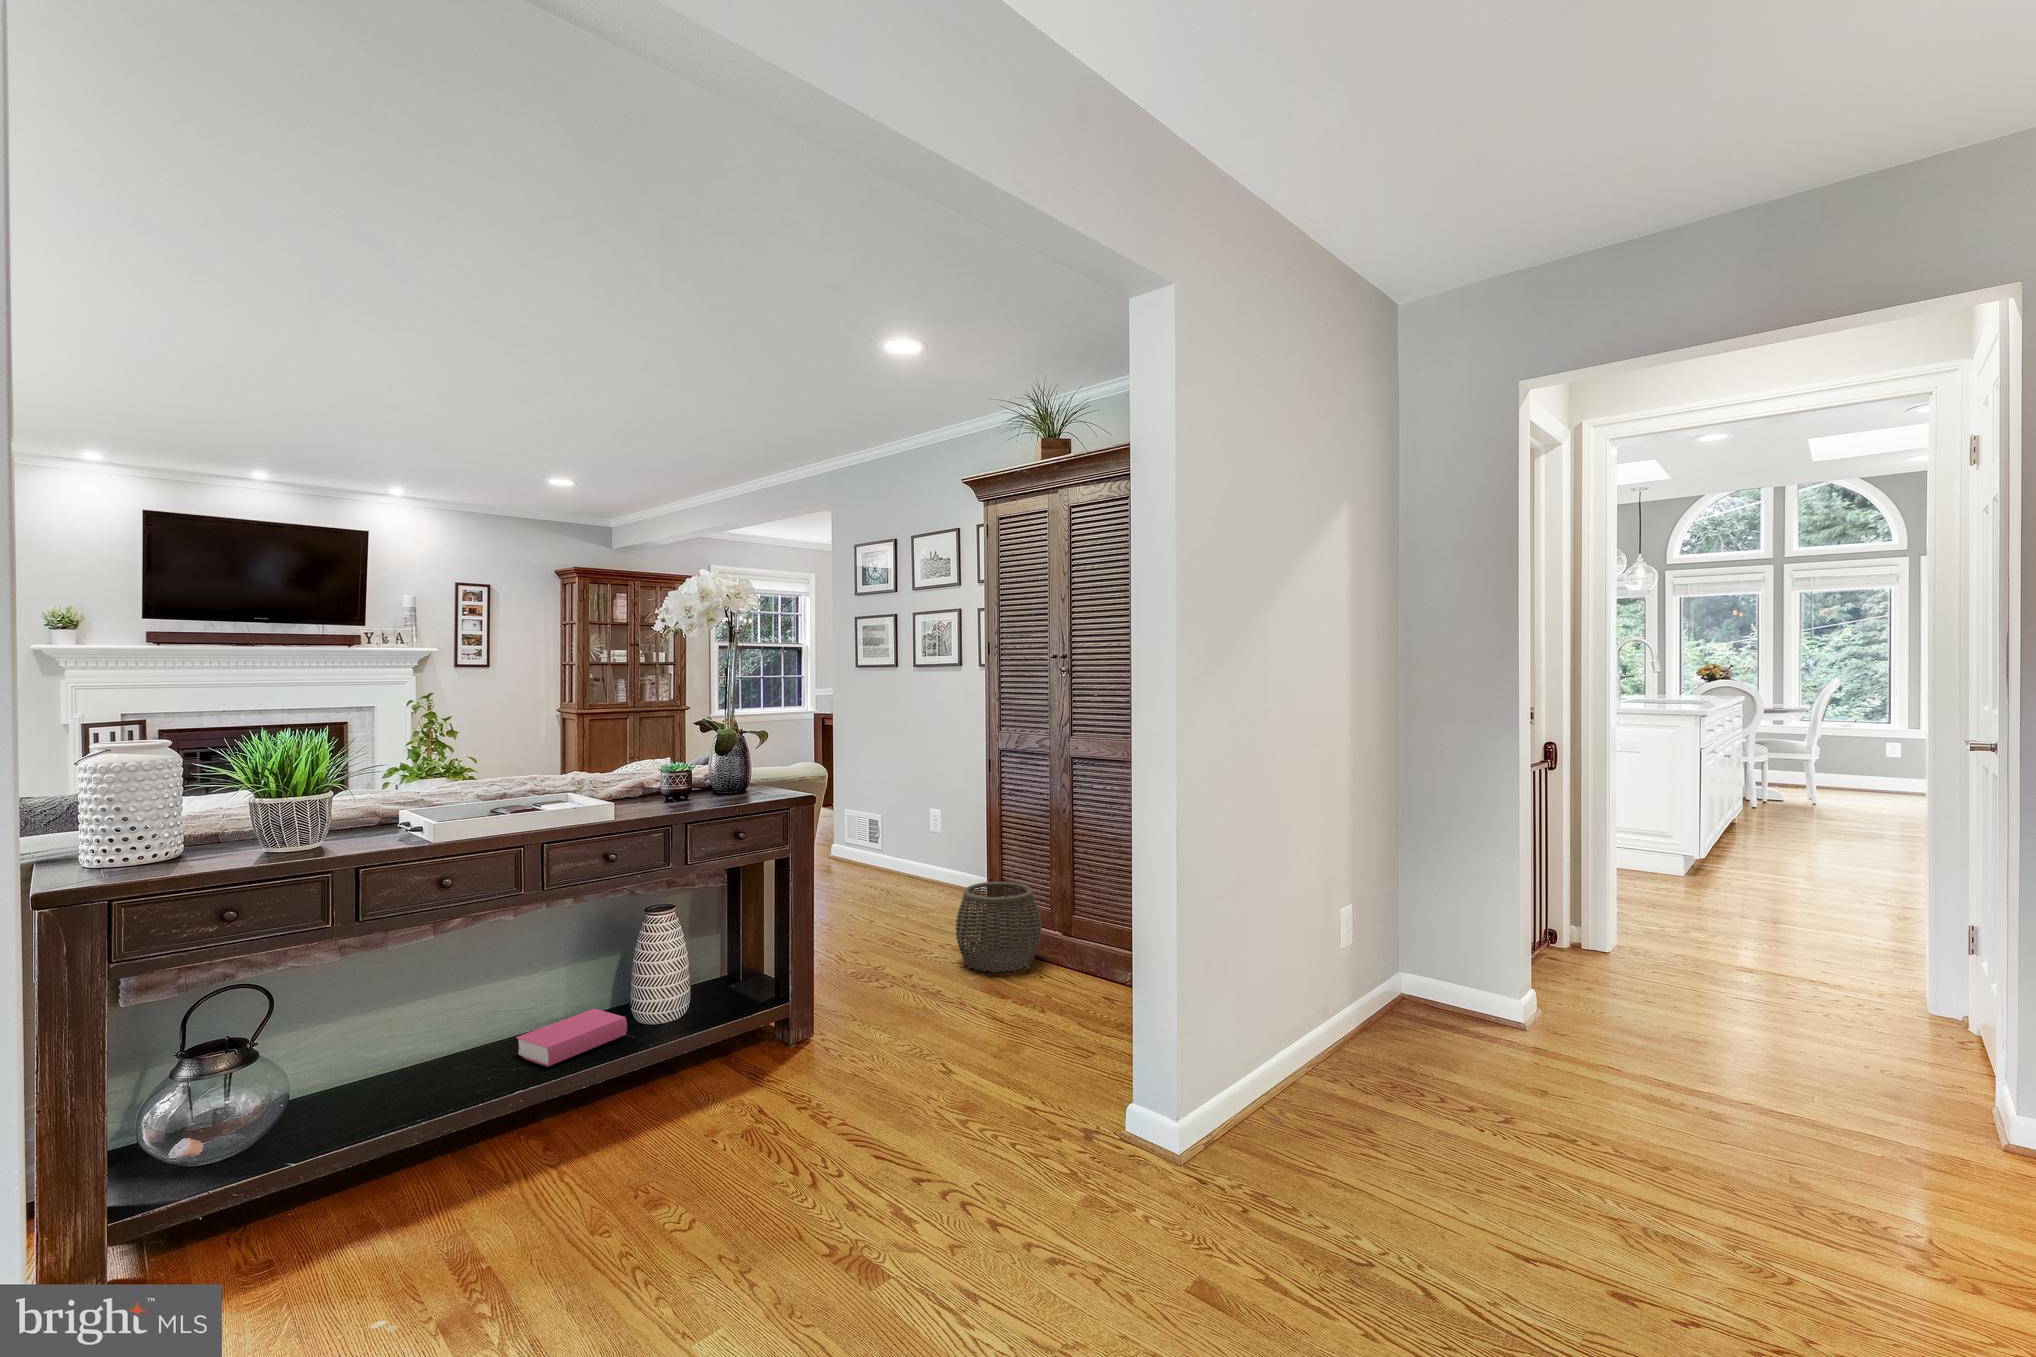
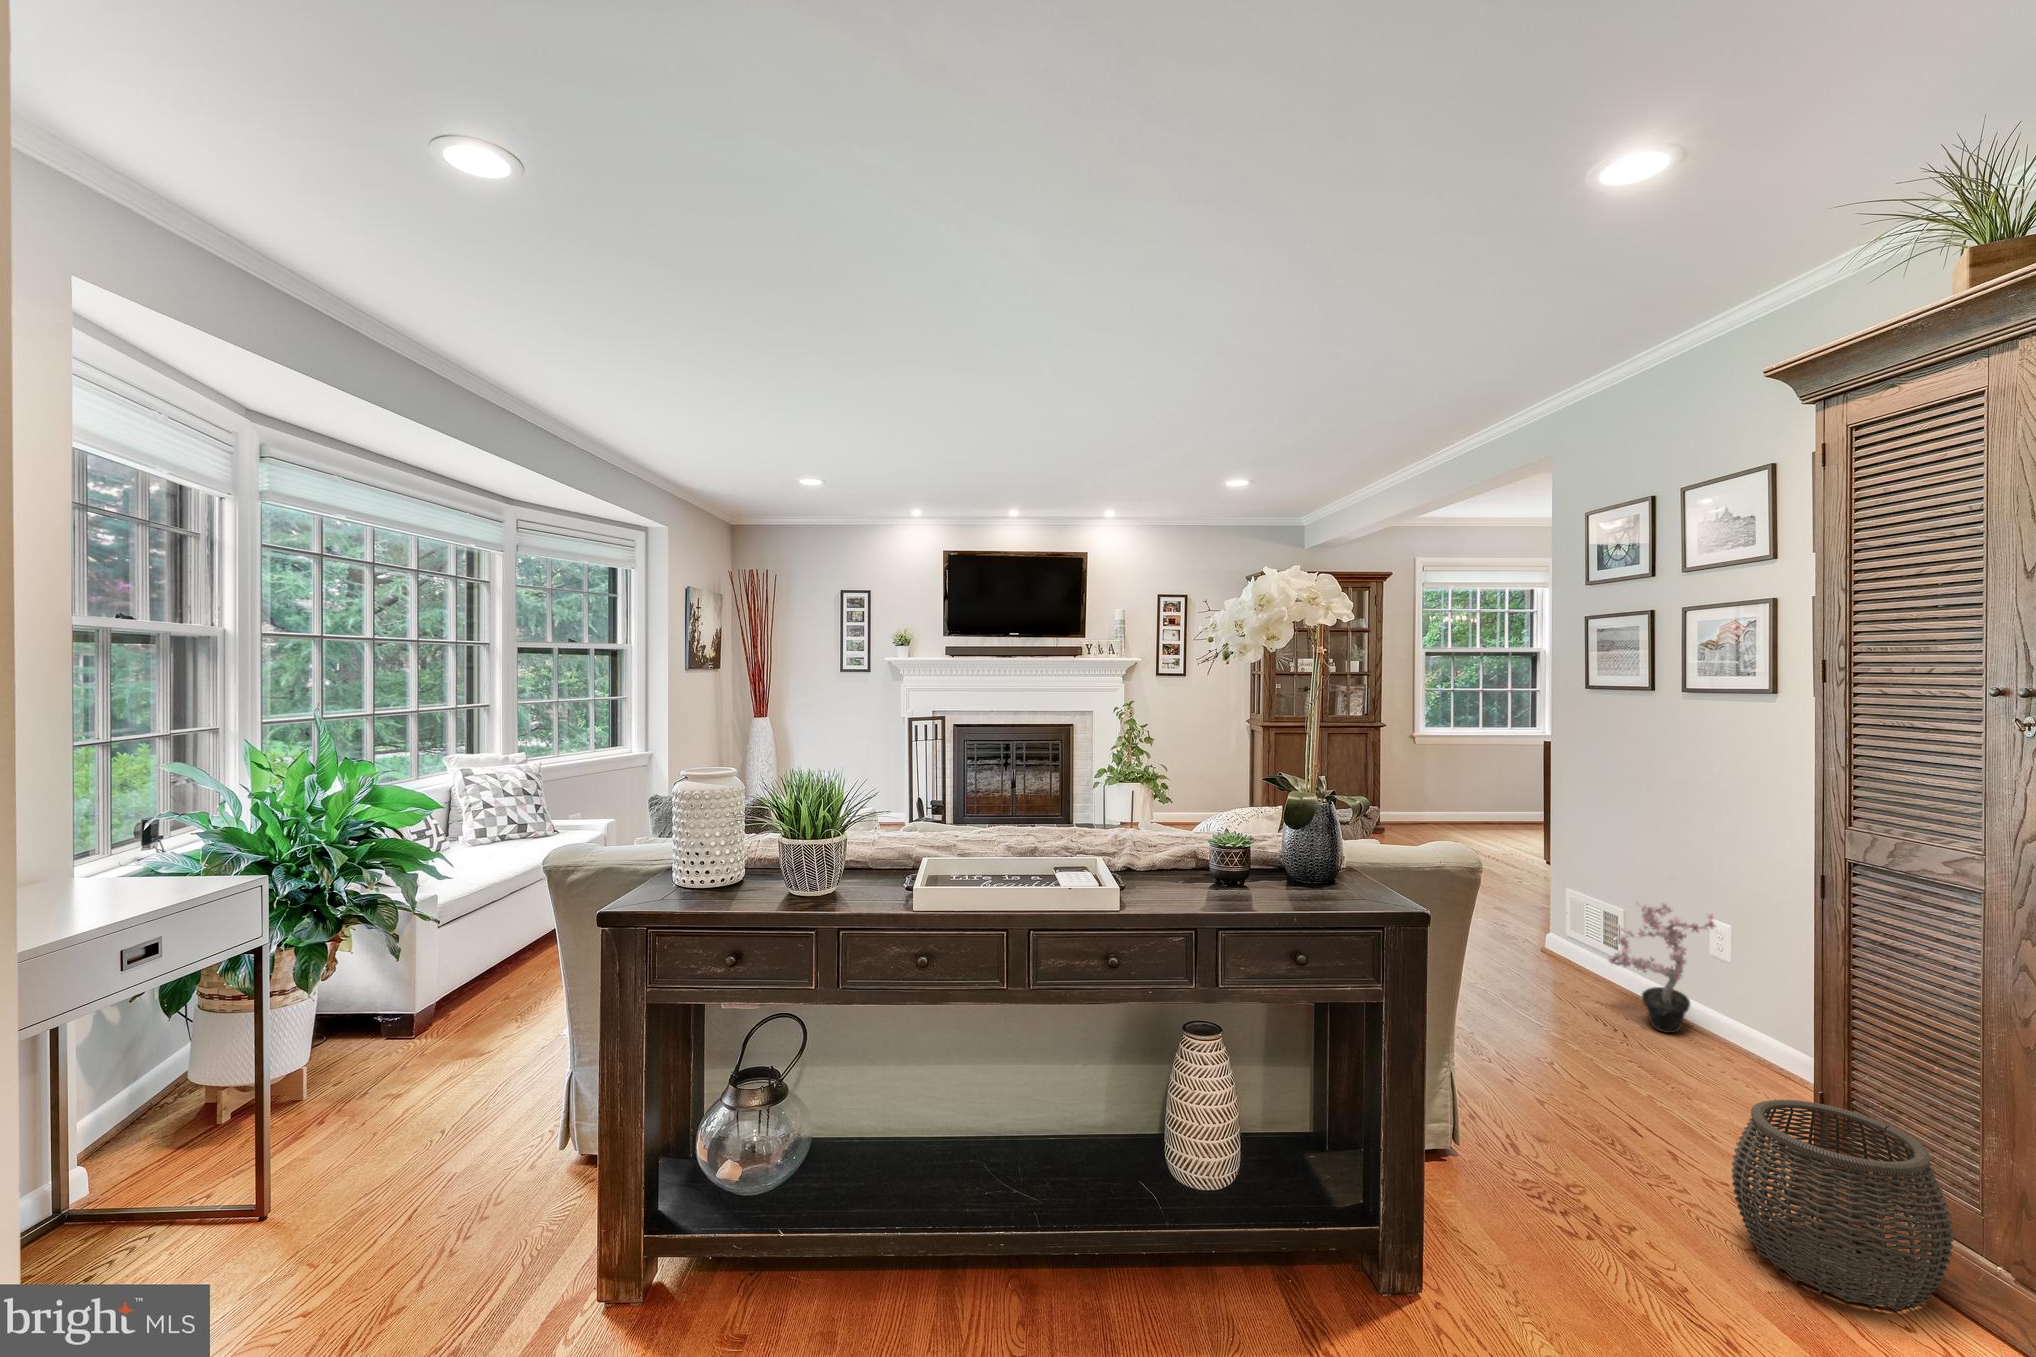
potted plant: none [874,801,938,887] -> present [1609,903,1715,1033]
book: present [516,1008,627,1067] -> none [1019,1138,1143,1211]

